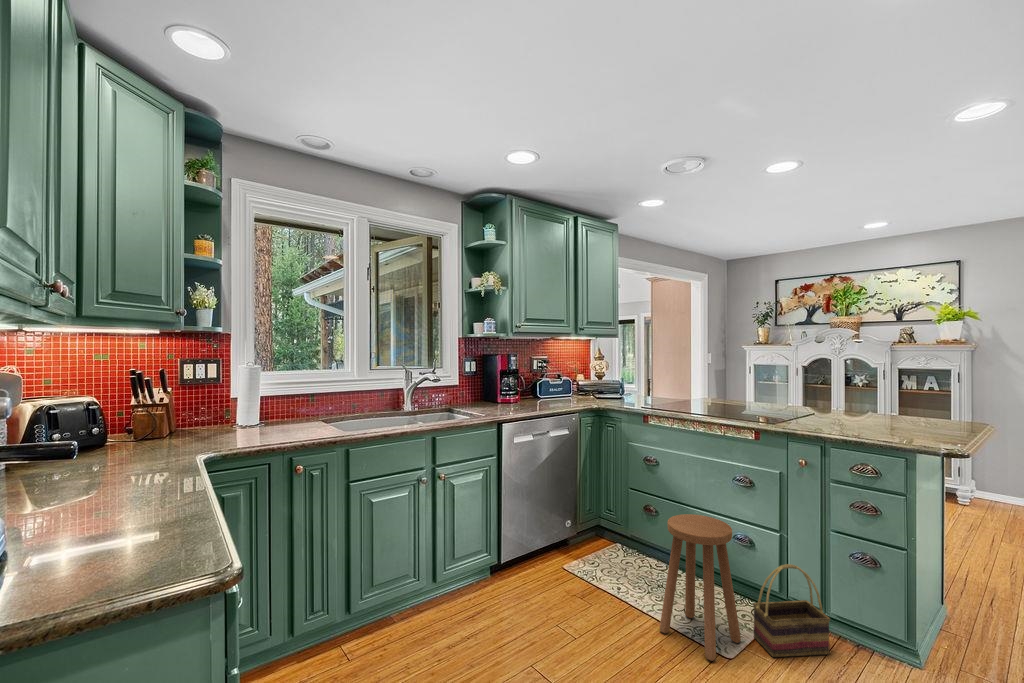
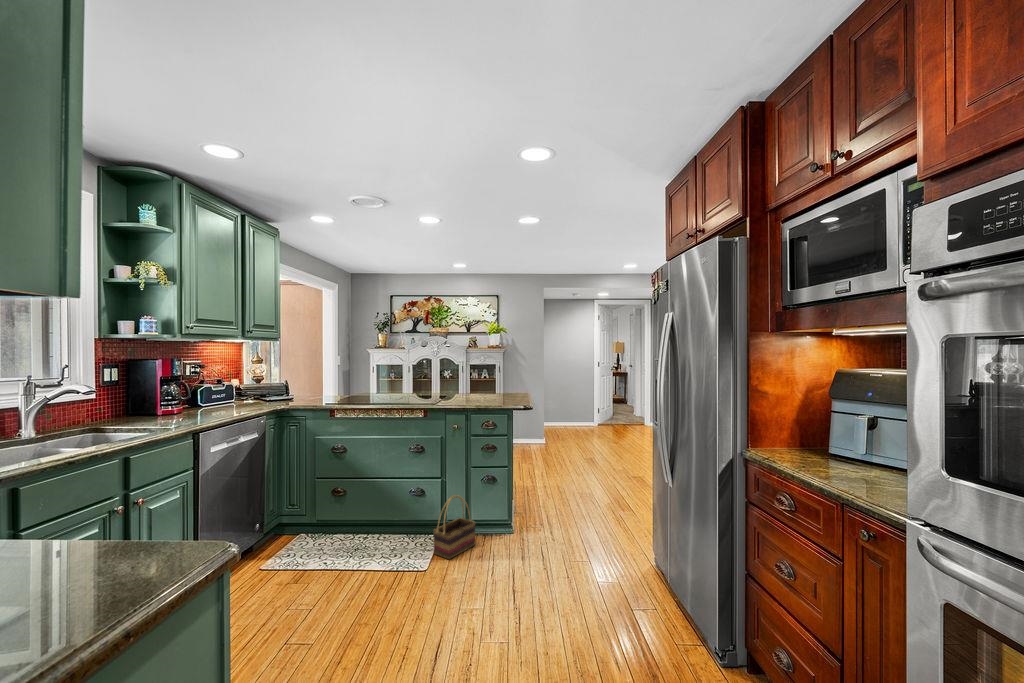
stool: present [660,514,741,661] -> none [374,477,428,578]

